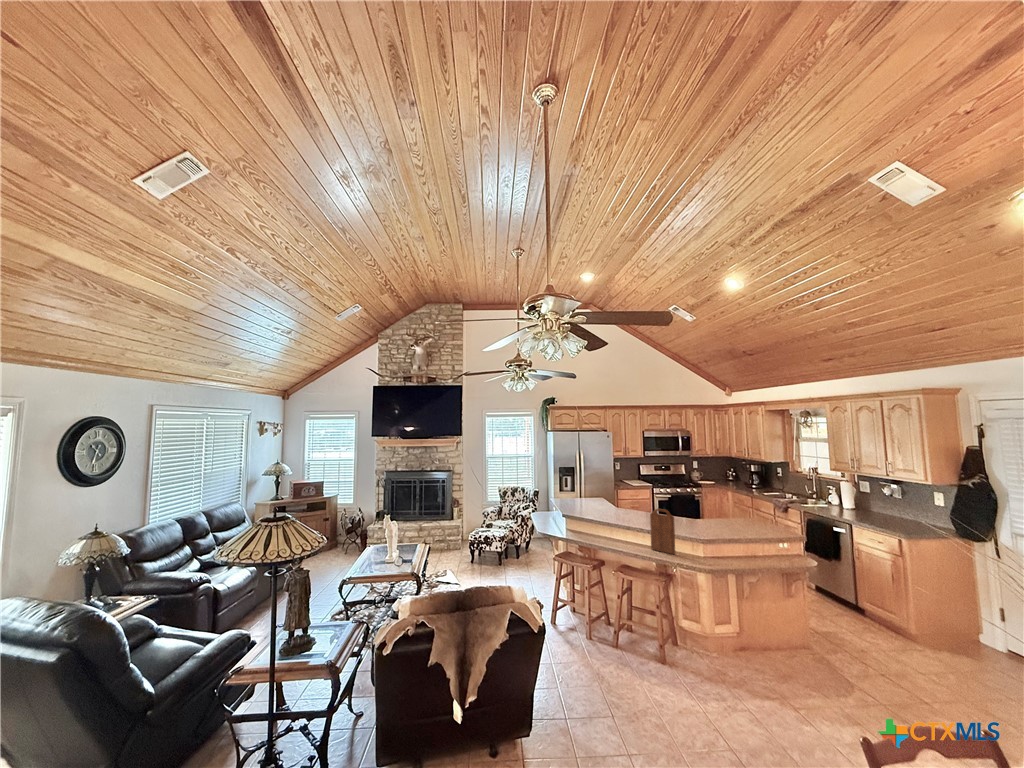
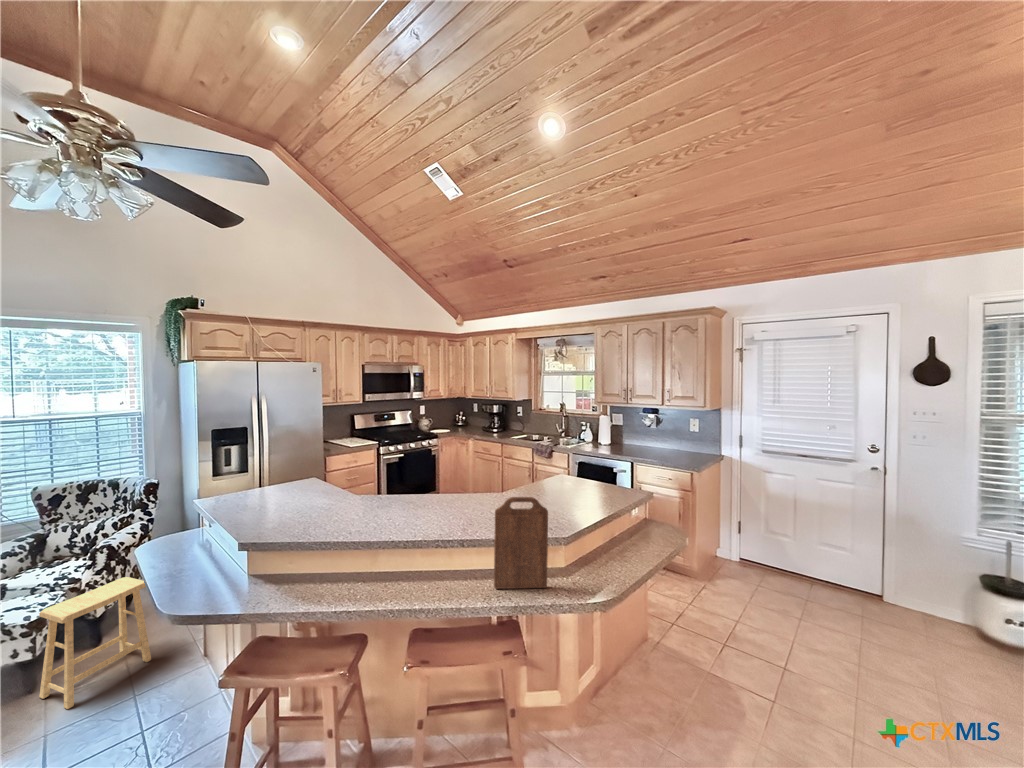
footstool: none [505,529,537,574] -> present [39,577,151,709]

